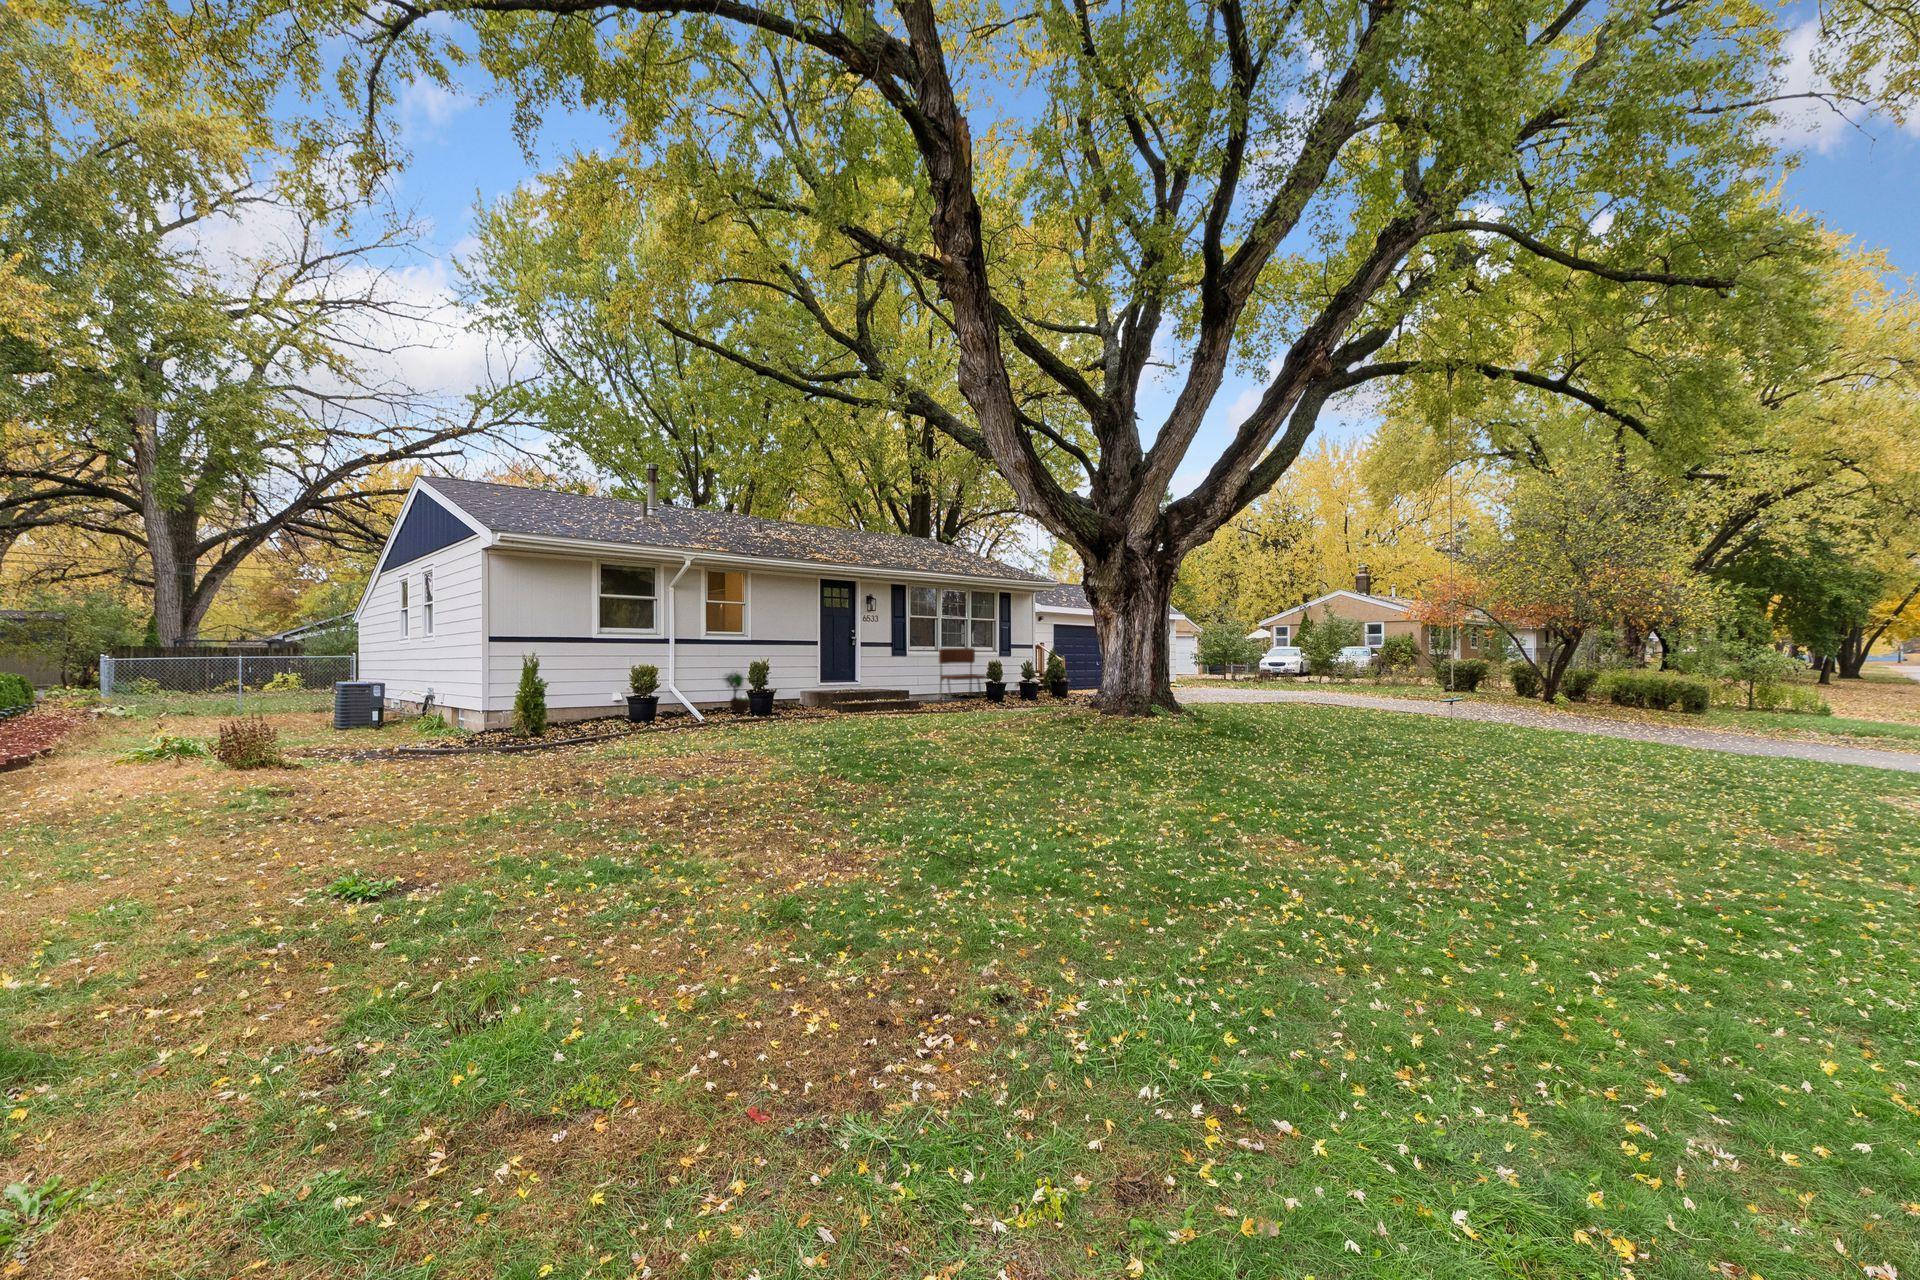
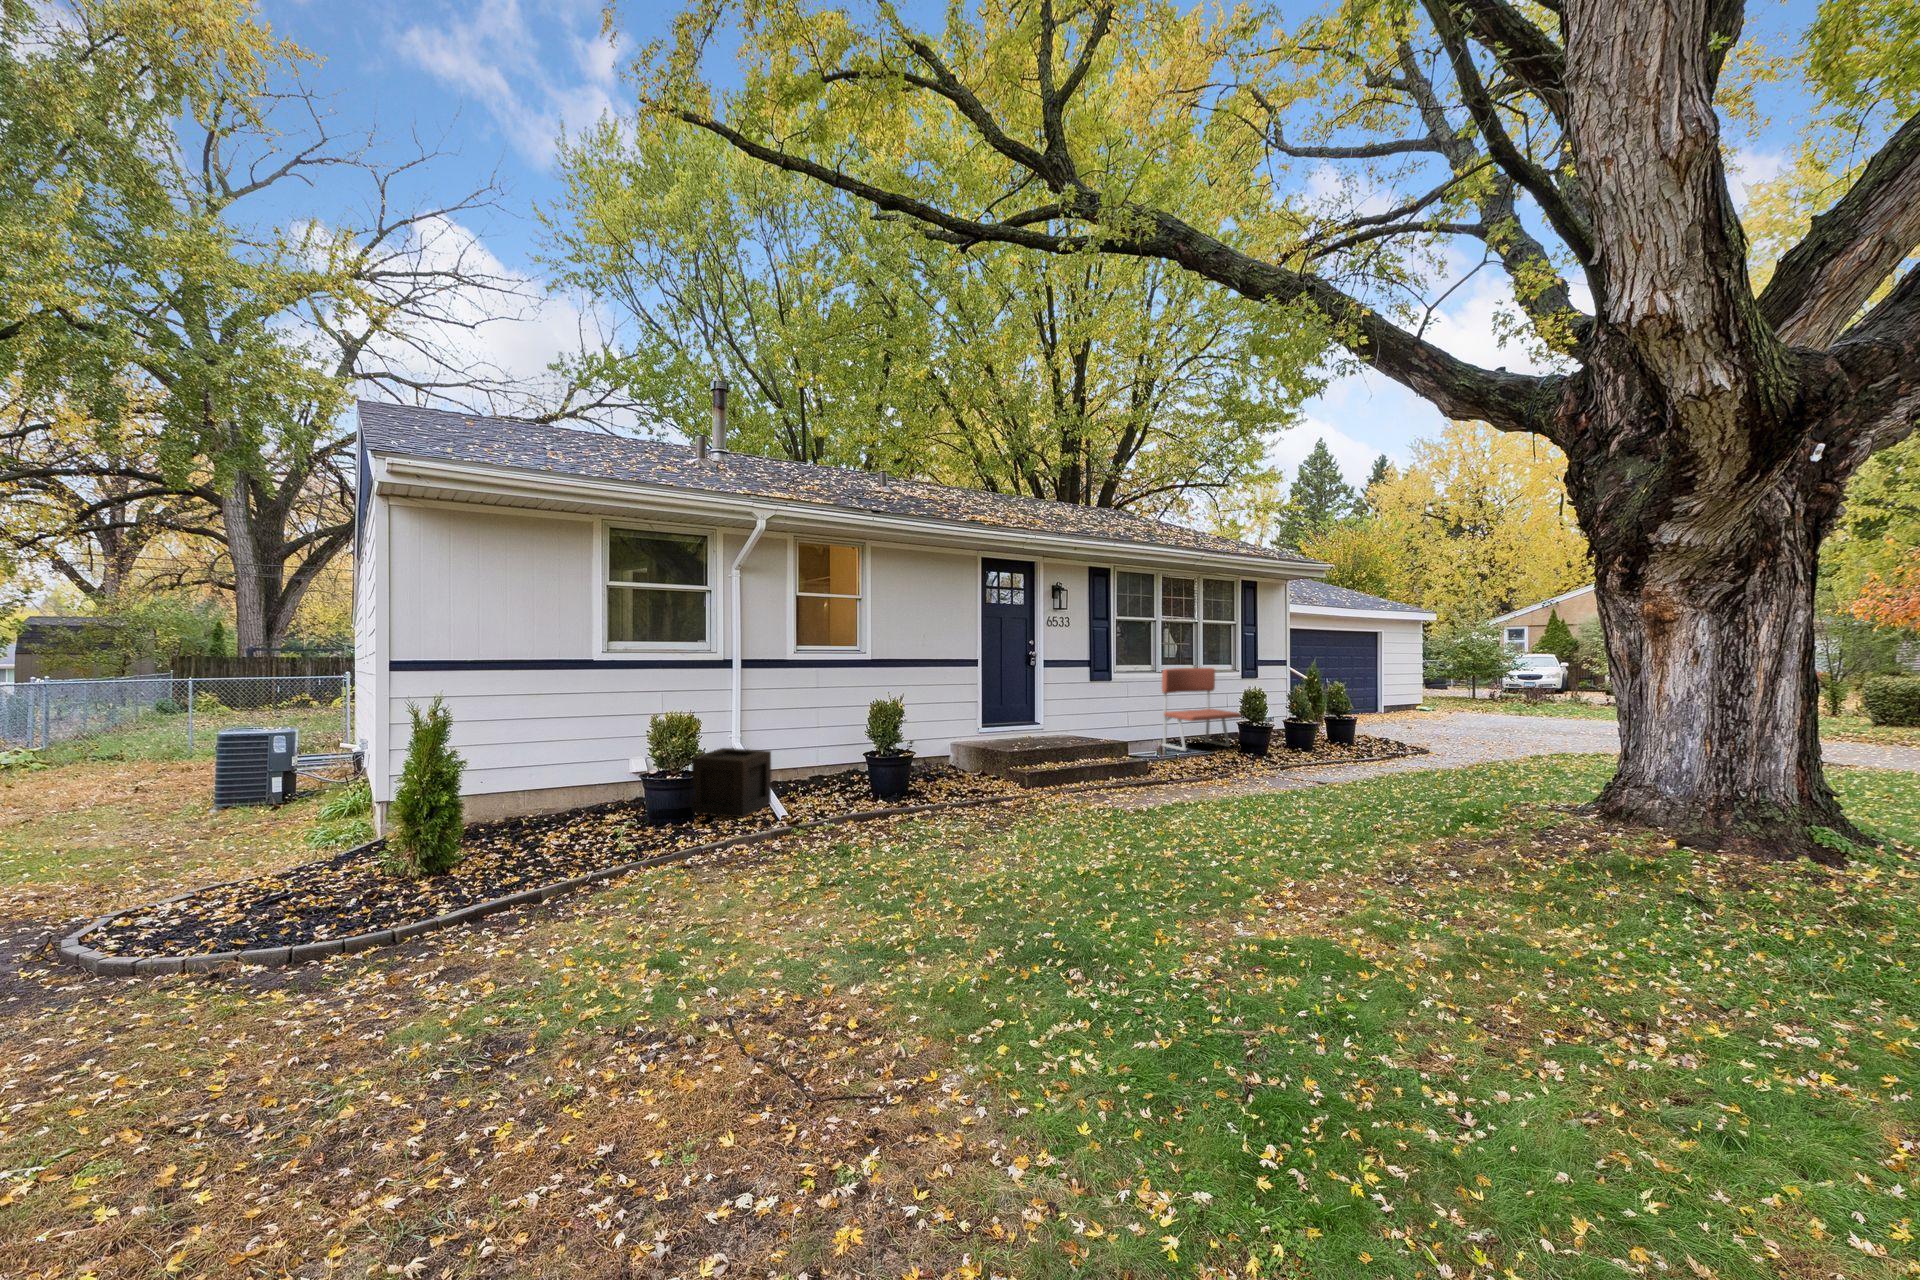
potted tree: present [724,673,750,712] -> none [818,710,870,790]
wooden crate: none [653,687,696,721] -> present [691,748,772,818]

